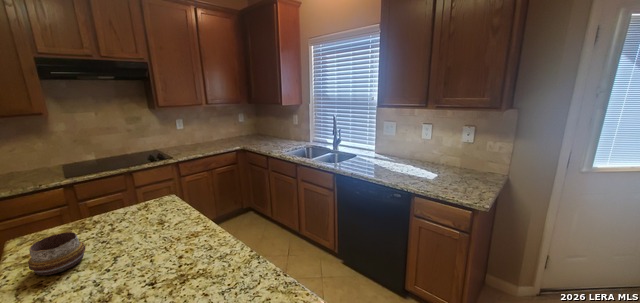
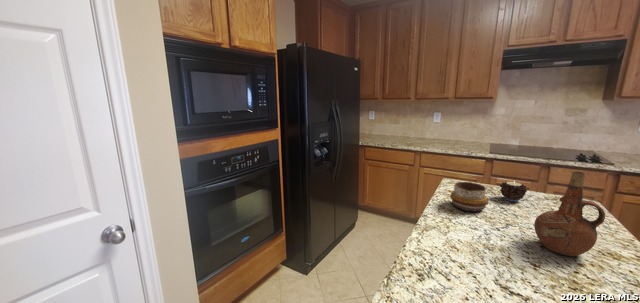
ceramic pitcher: none [138,188,183,260] -> present [534,171,605,256]
candle: none [91,208,121,230] -> present [500,181,527,202]

